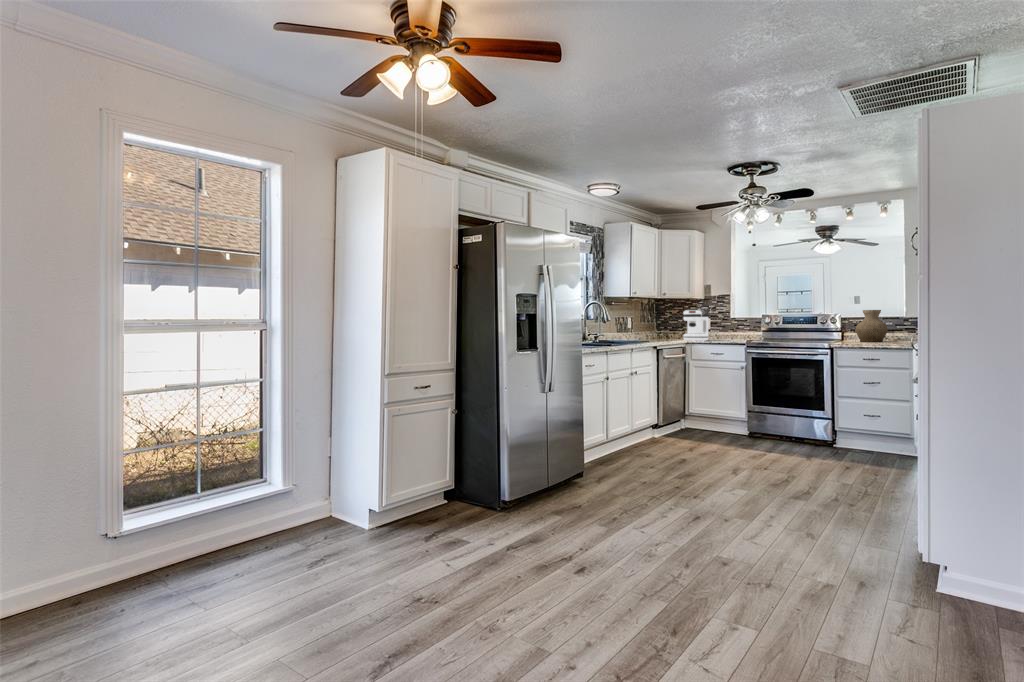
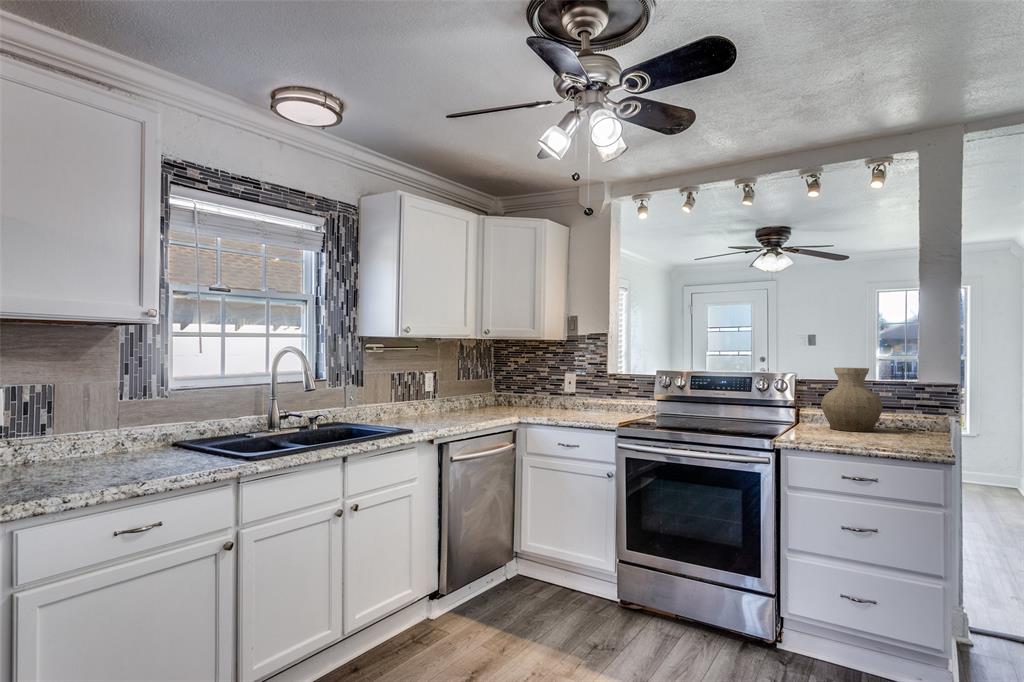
coffee maker: present [683,310,708,341] -> none [519,359,567,416]

